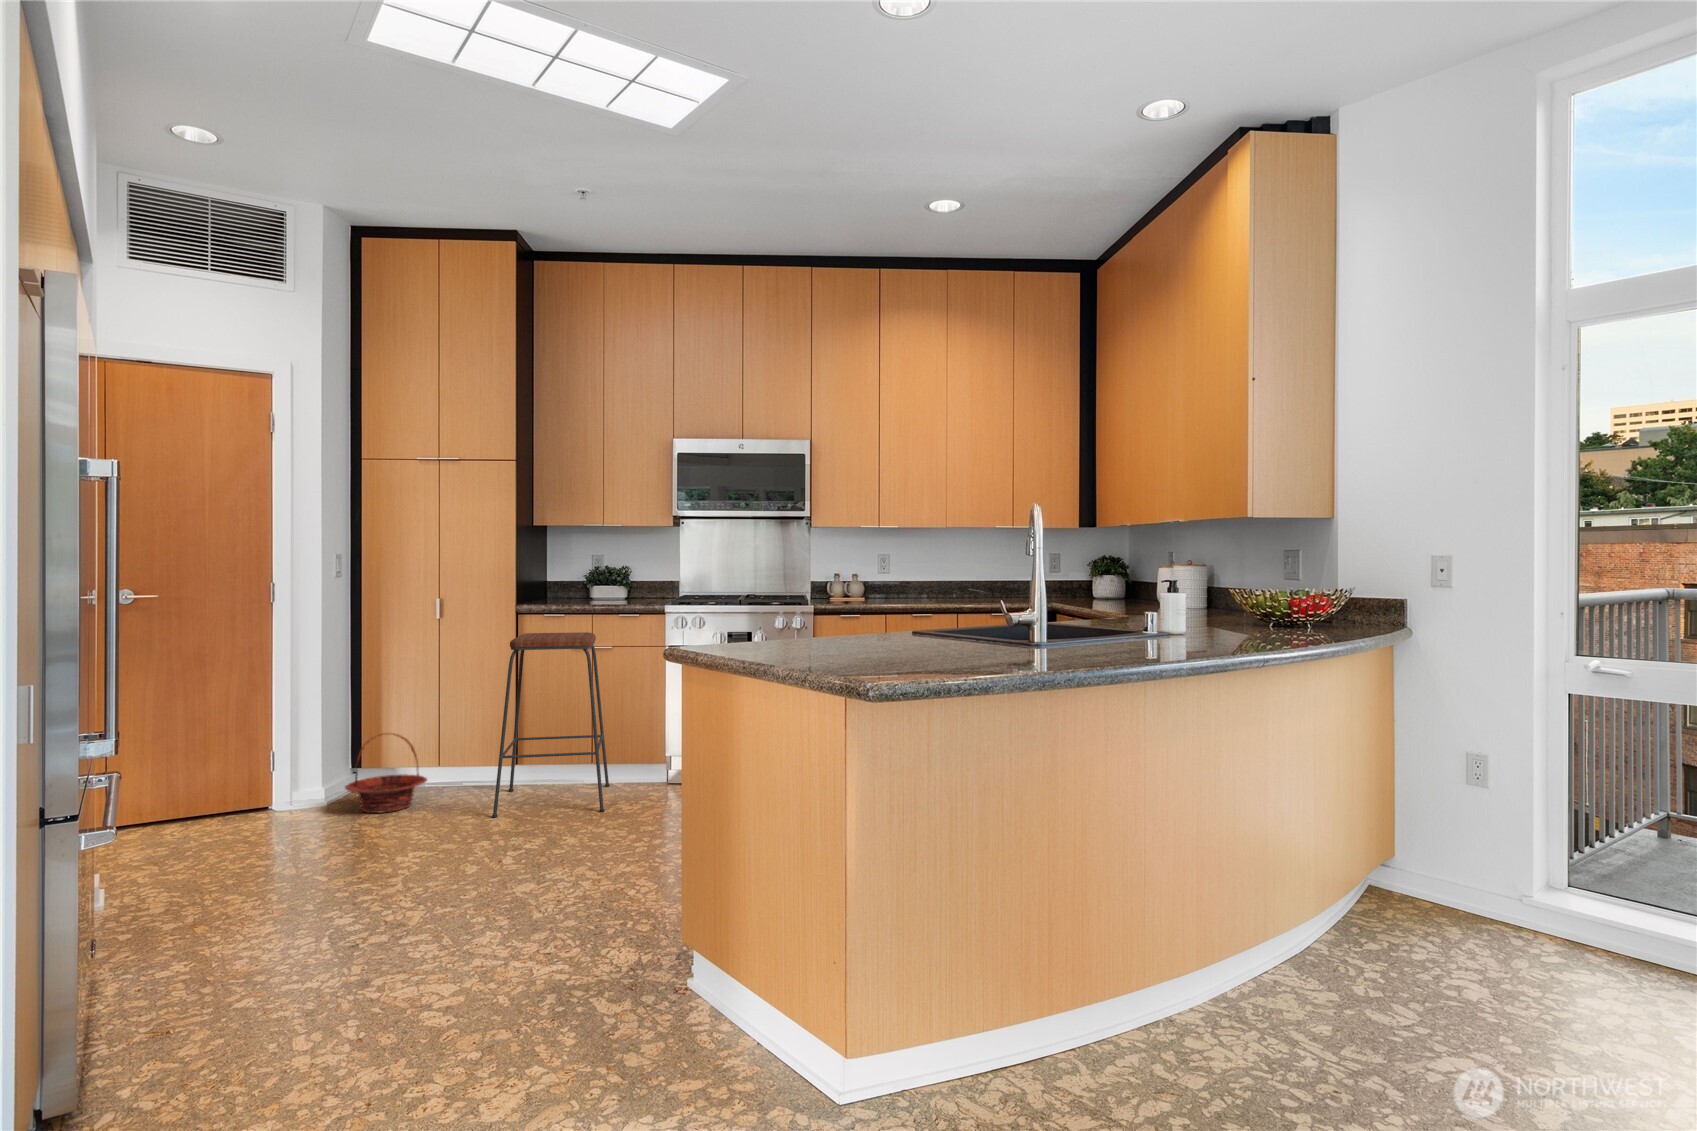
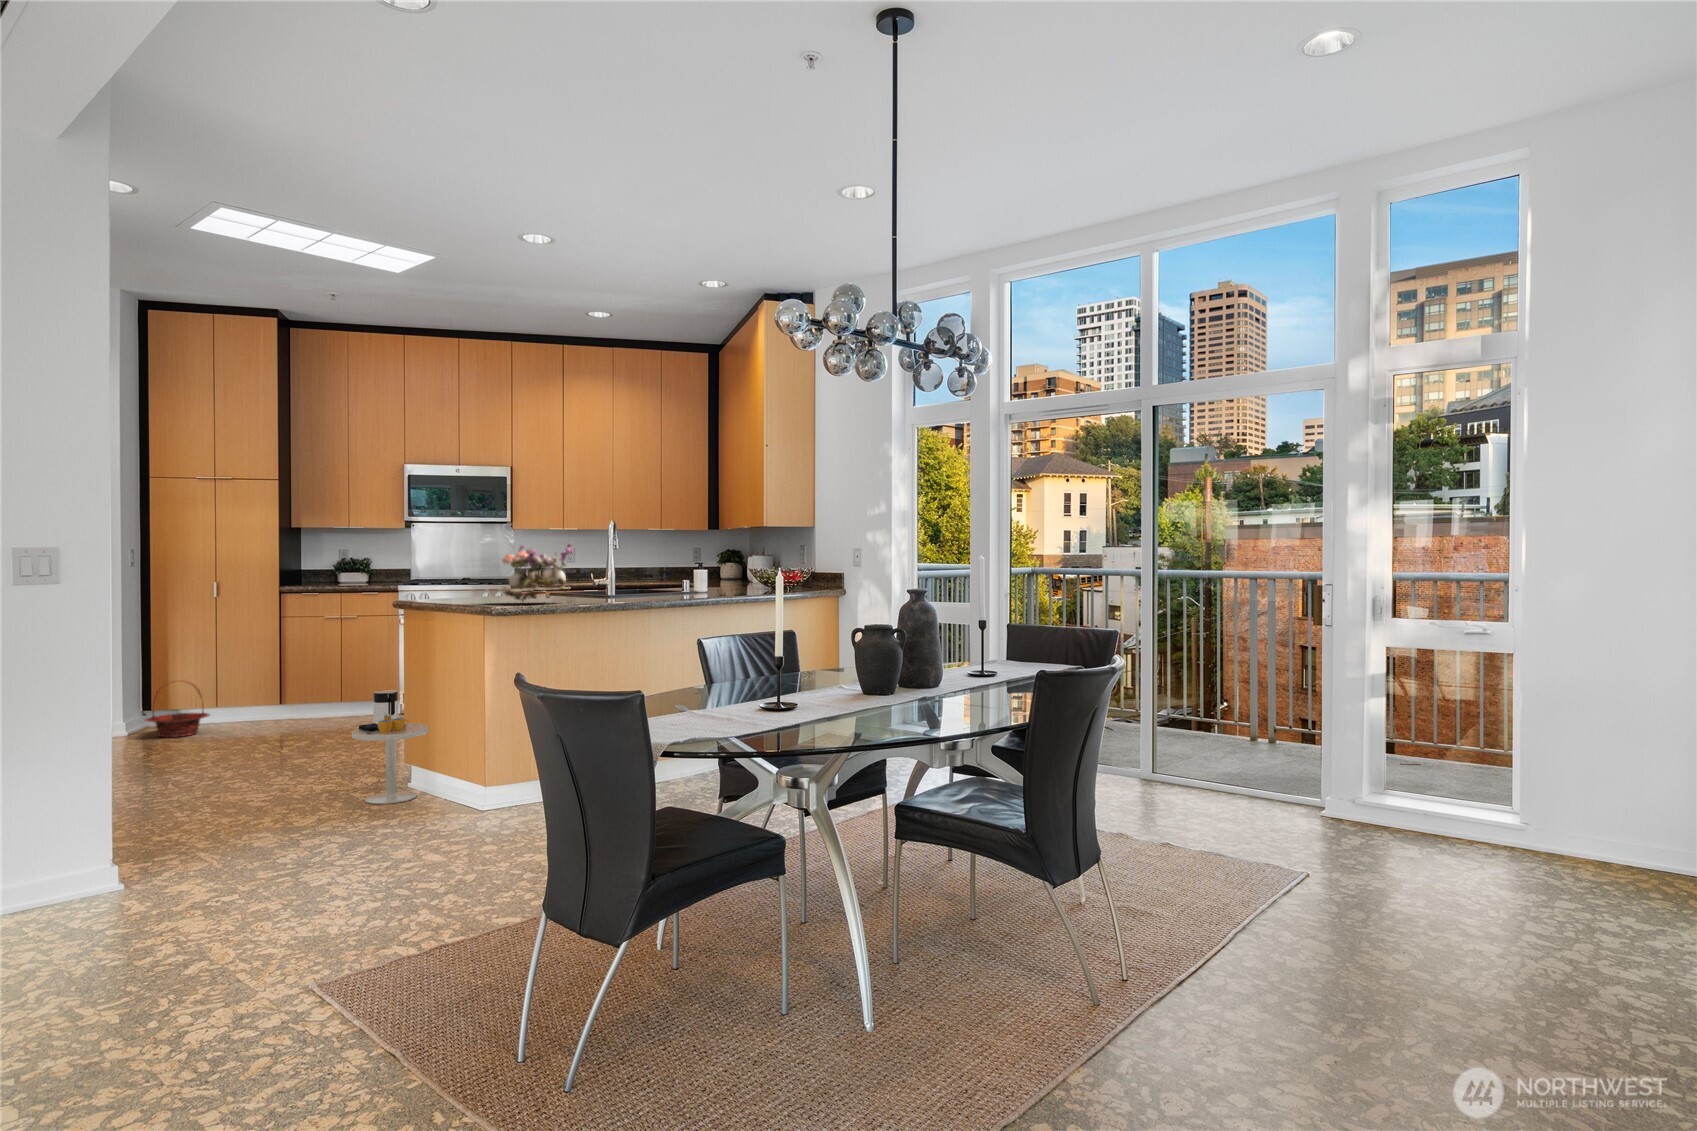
flower arrangement: none [845,540,999,660] -> present [500,543,573,602]
bar stool: present [492,632,610,817] -> none [266,606,355,736]
side table: none [590,823,728,1067] -> present [352,690,428,804]

